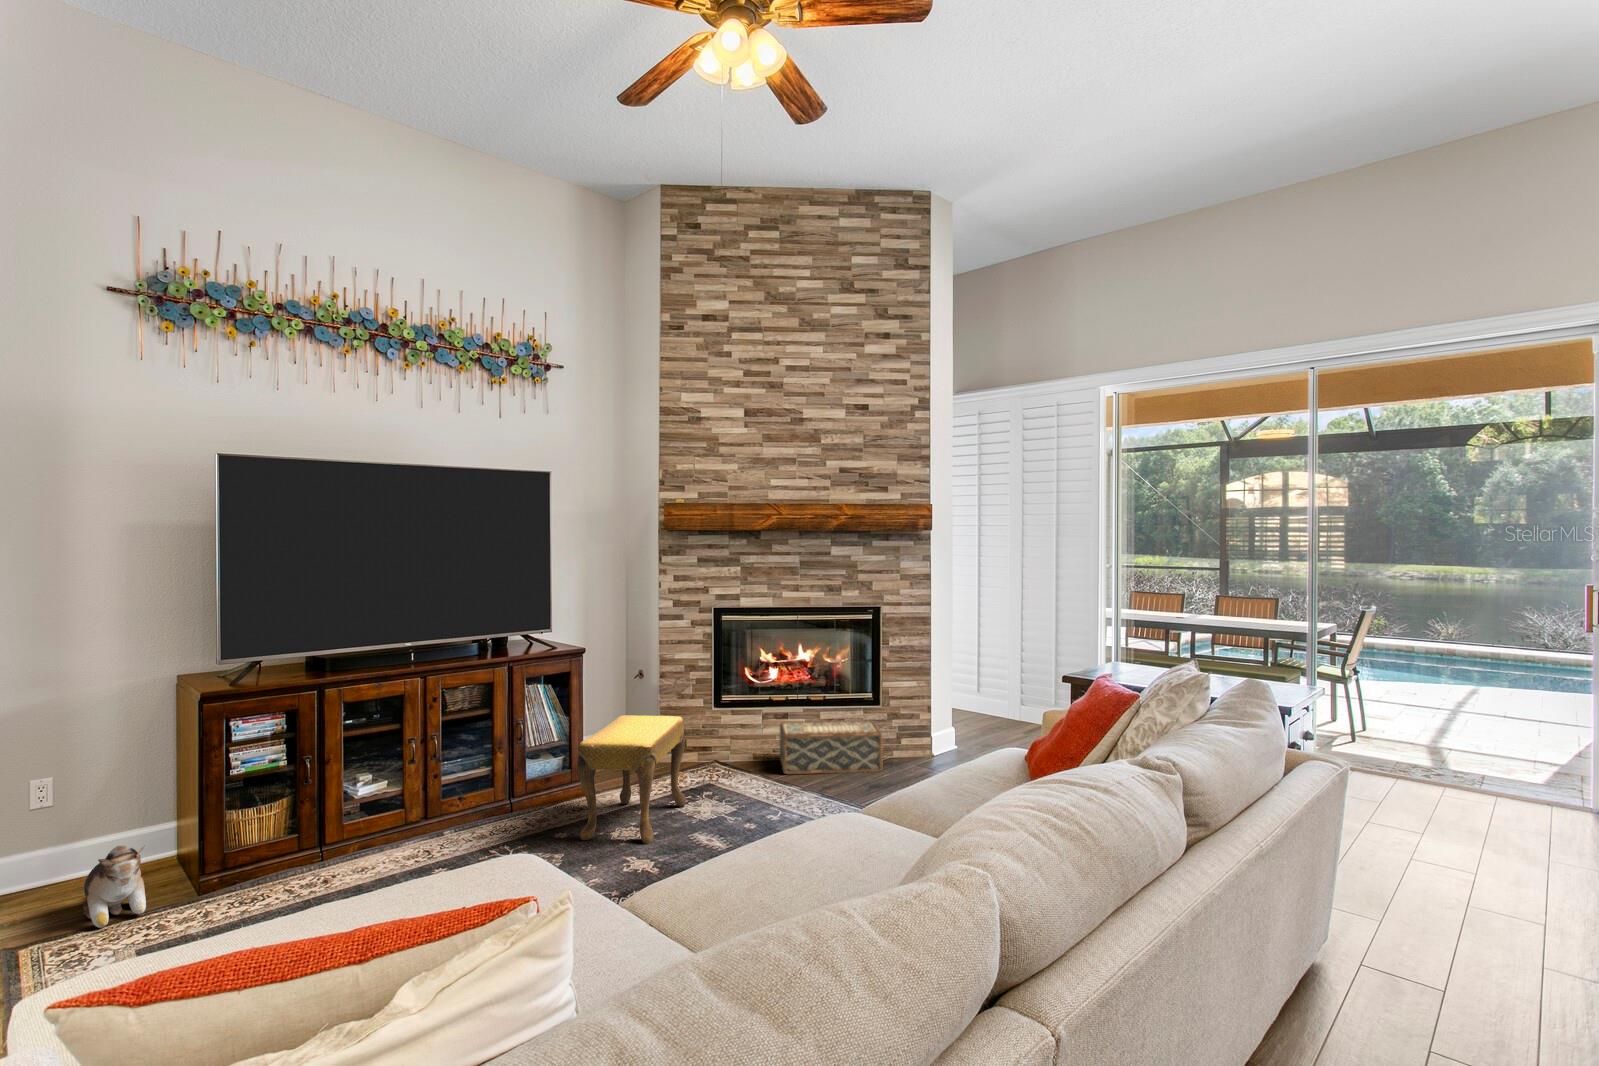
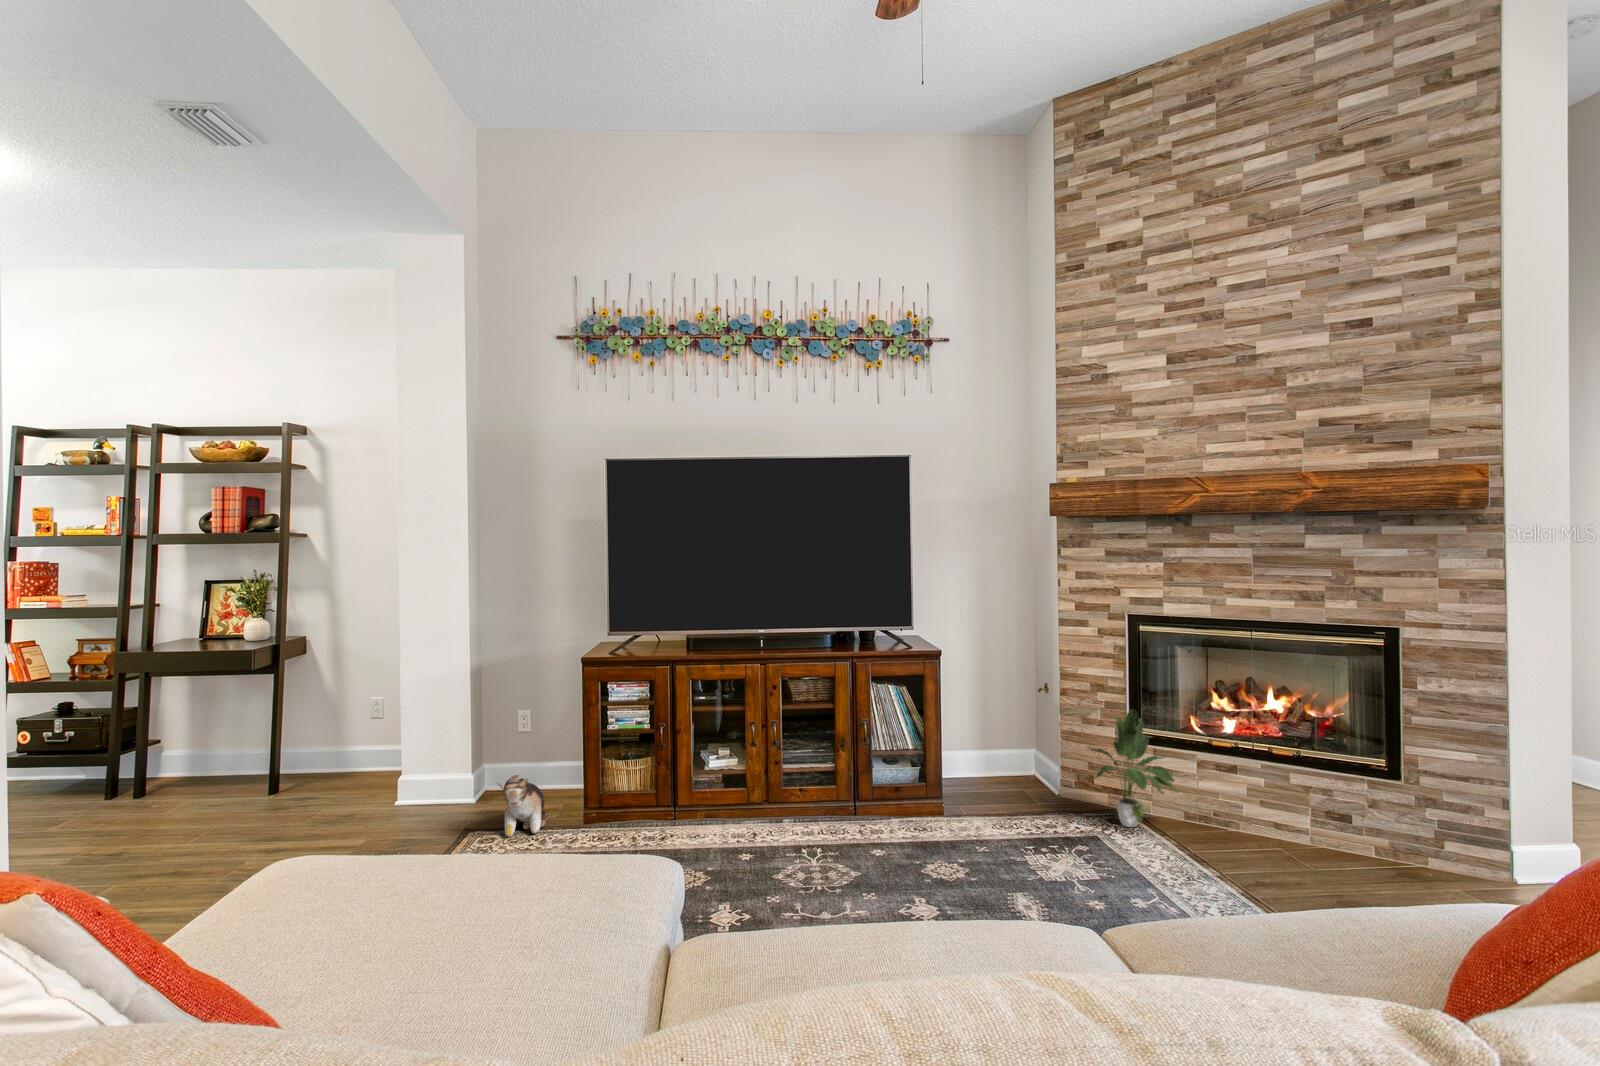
potted plant: none [695,680,756,771] -> present [1090,710,1178,827]
footstool: present [577,715,686,844] -> none [879,735,1035,899]
woven basket: present [780,720,883,774] -> none [1204,778,1380,889]

